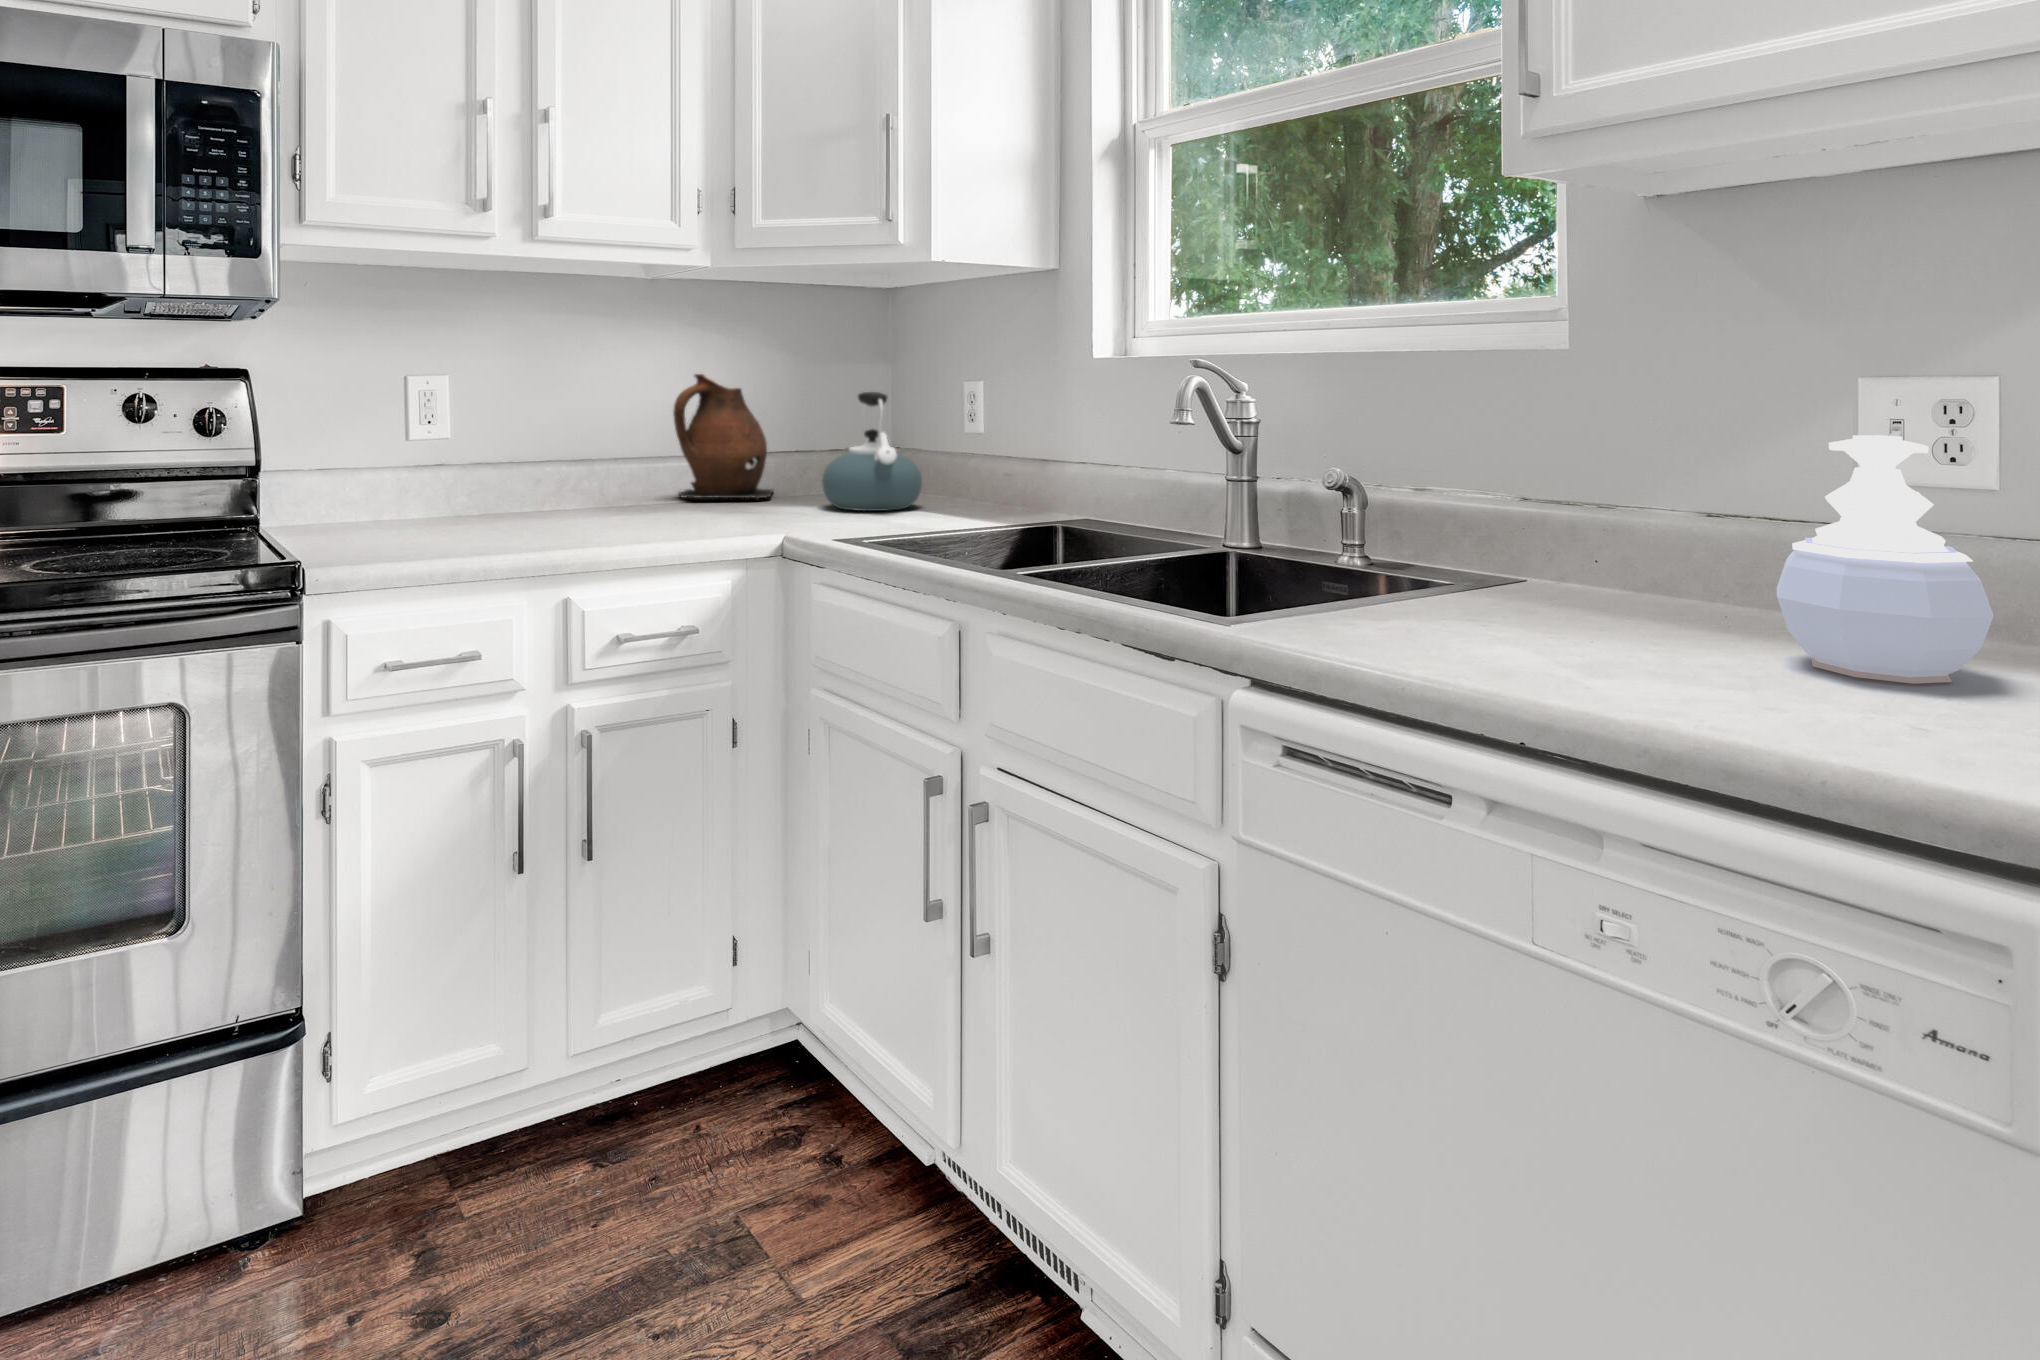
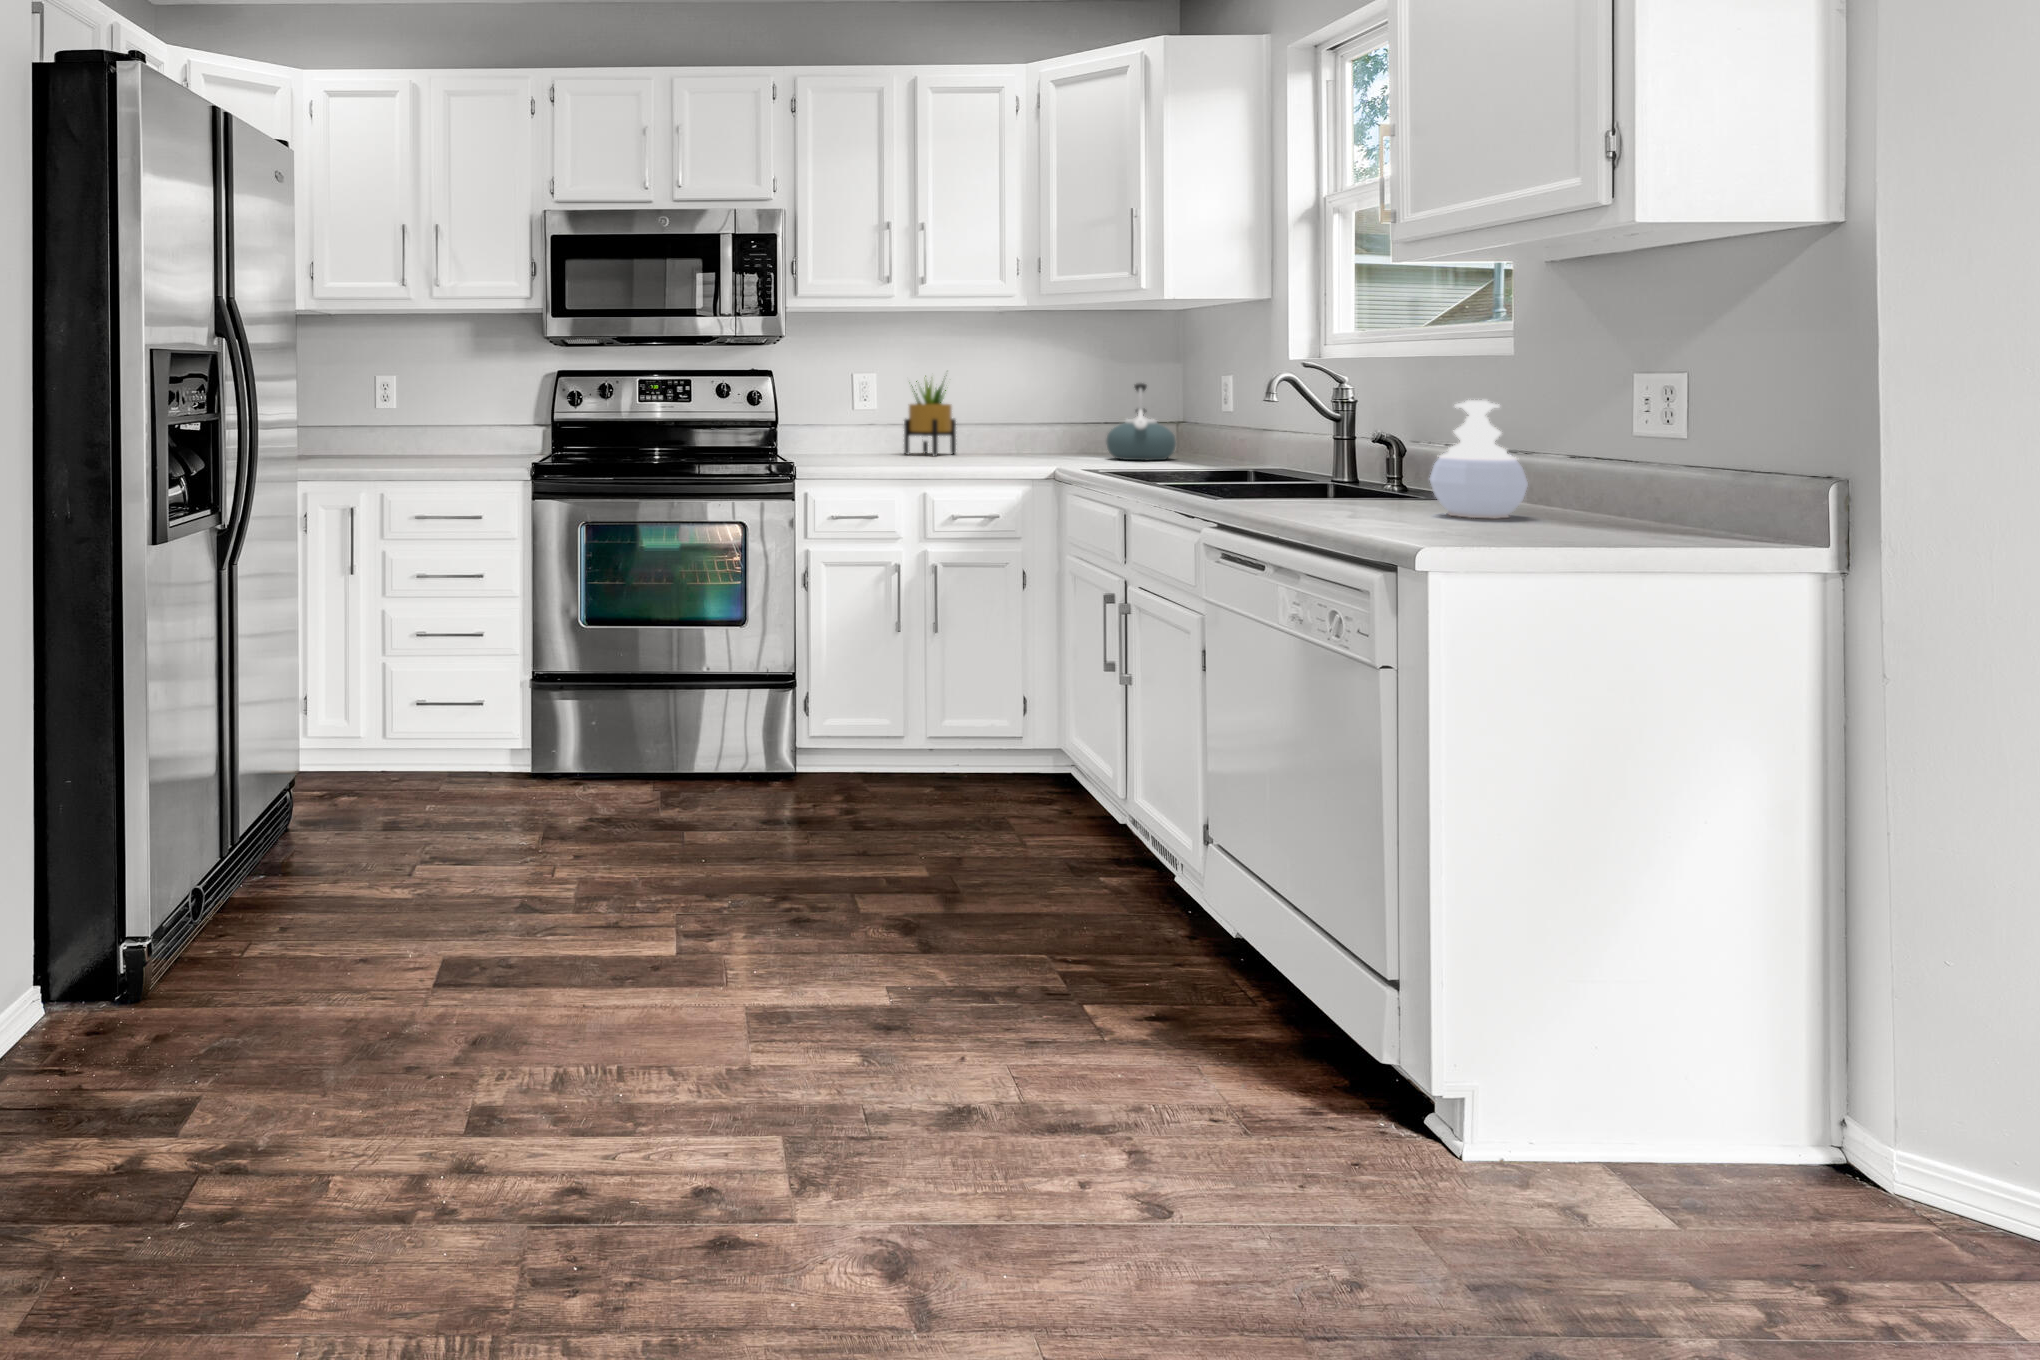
potted plant: none [491,367,576,514] -> present [904,376,956,456]
ceramic pitcher: present [673,374,773,499] -> none [1020,372,1095,454]

